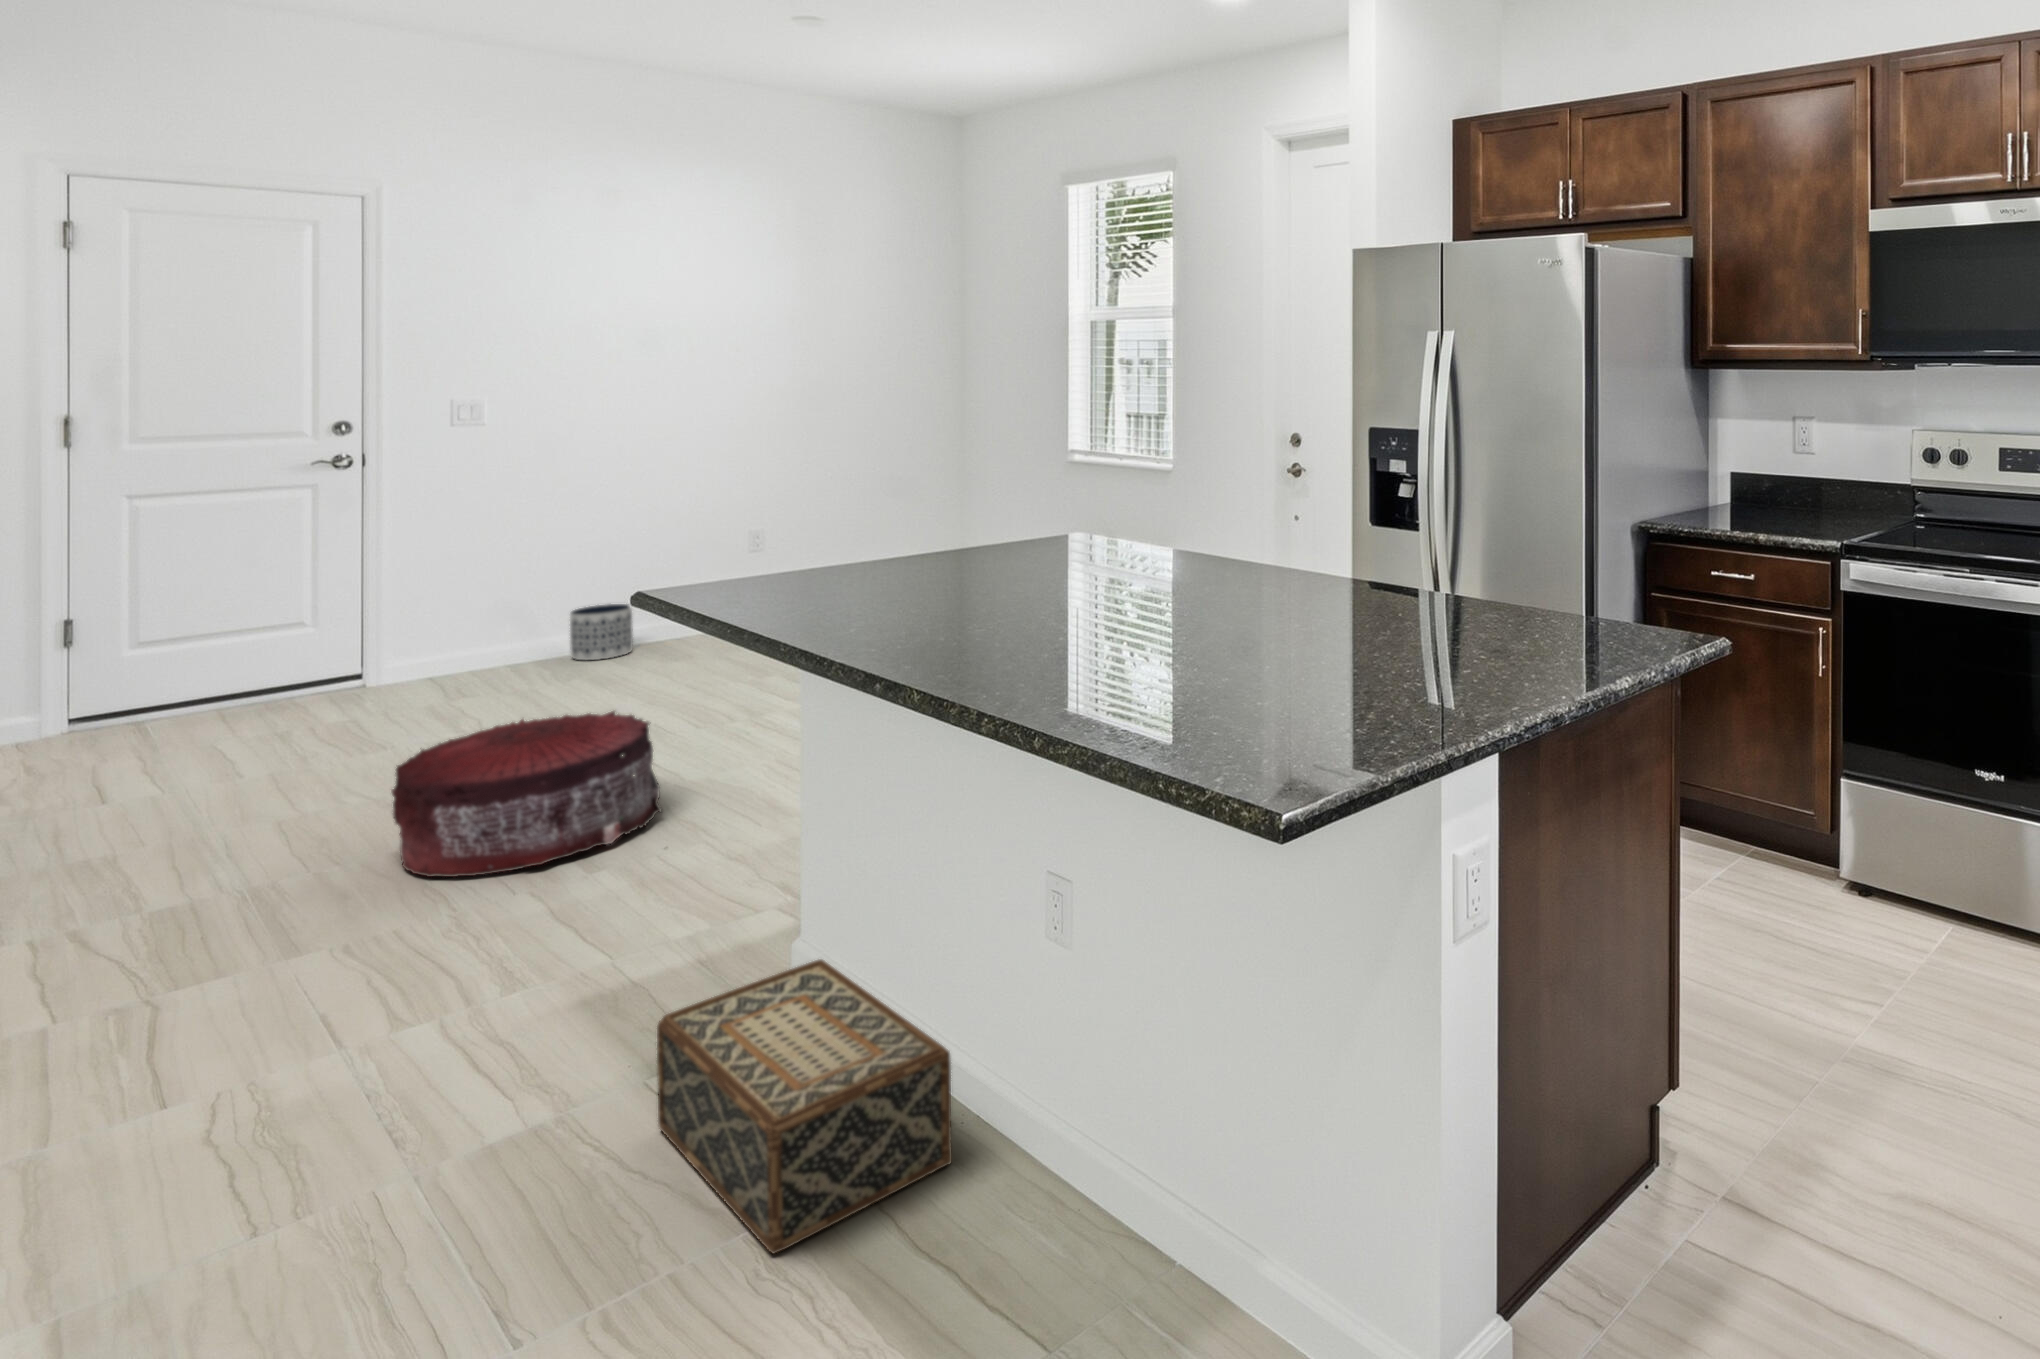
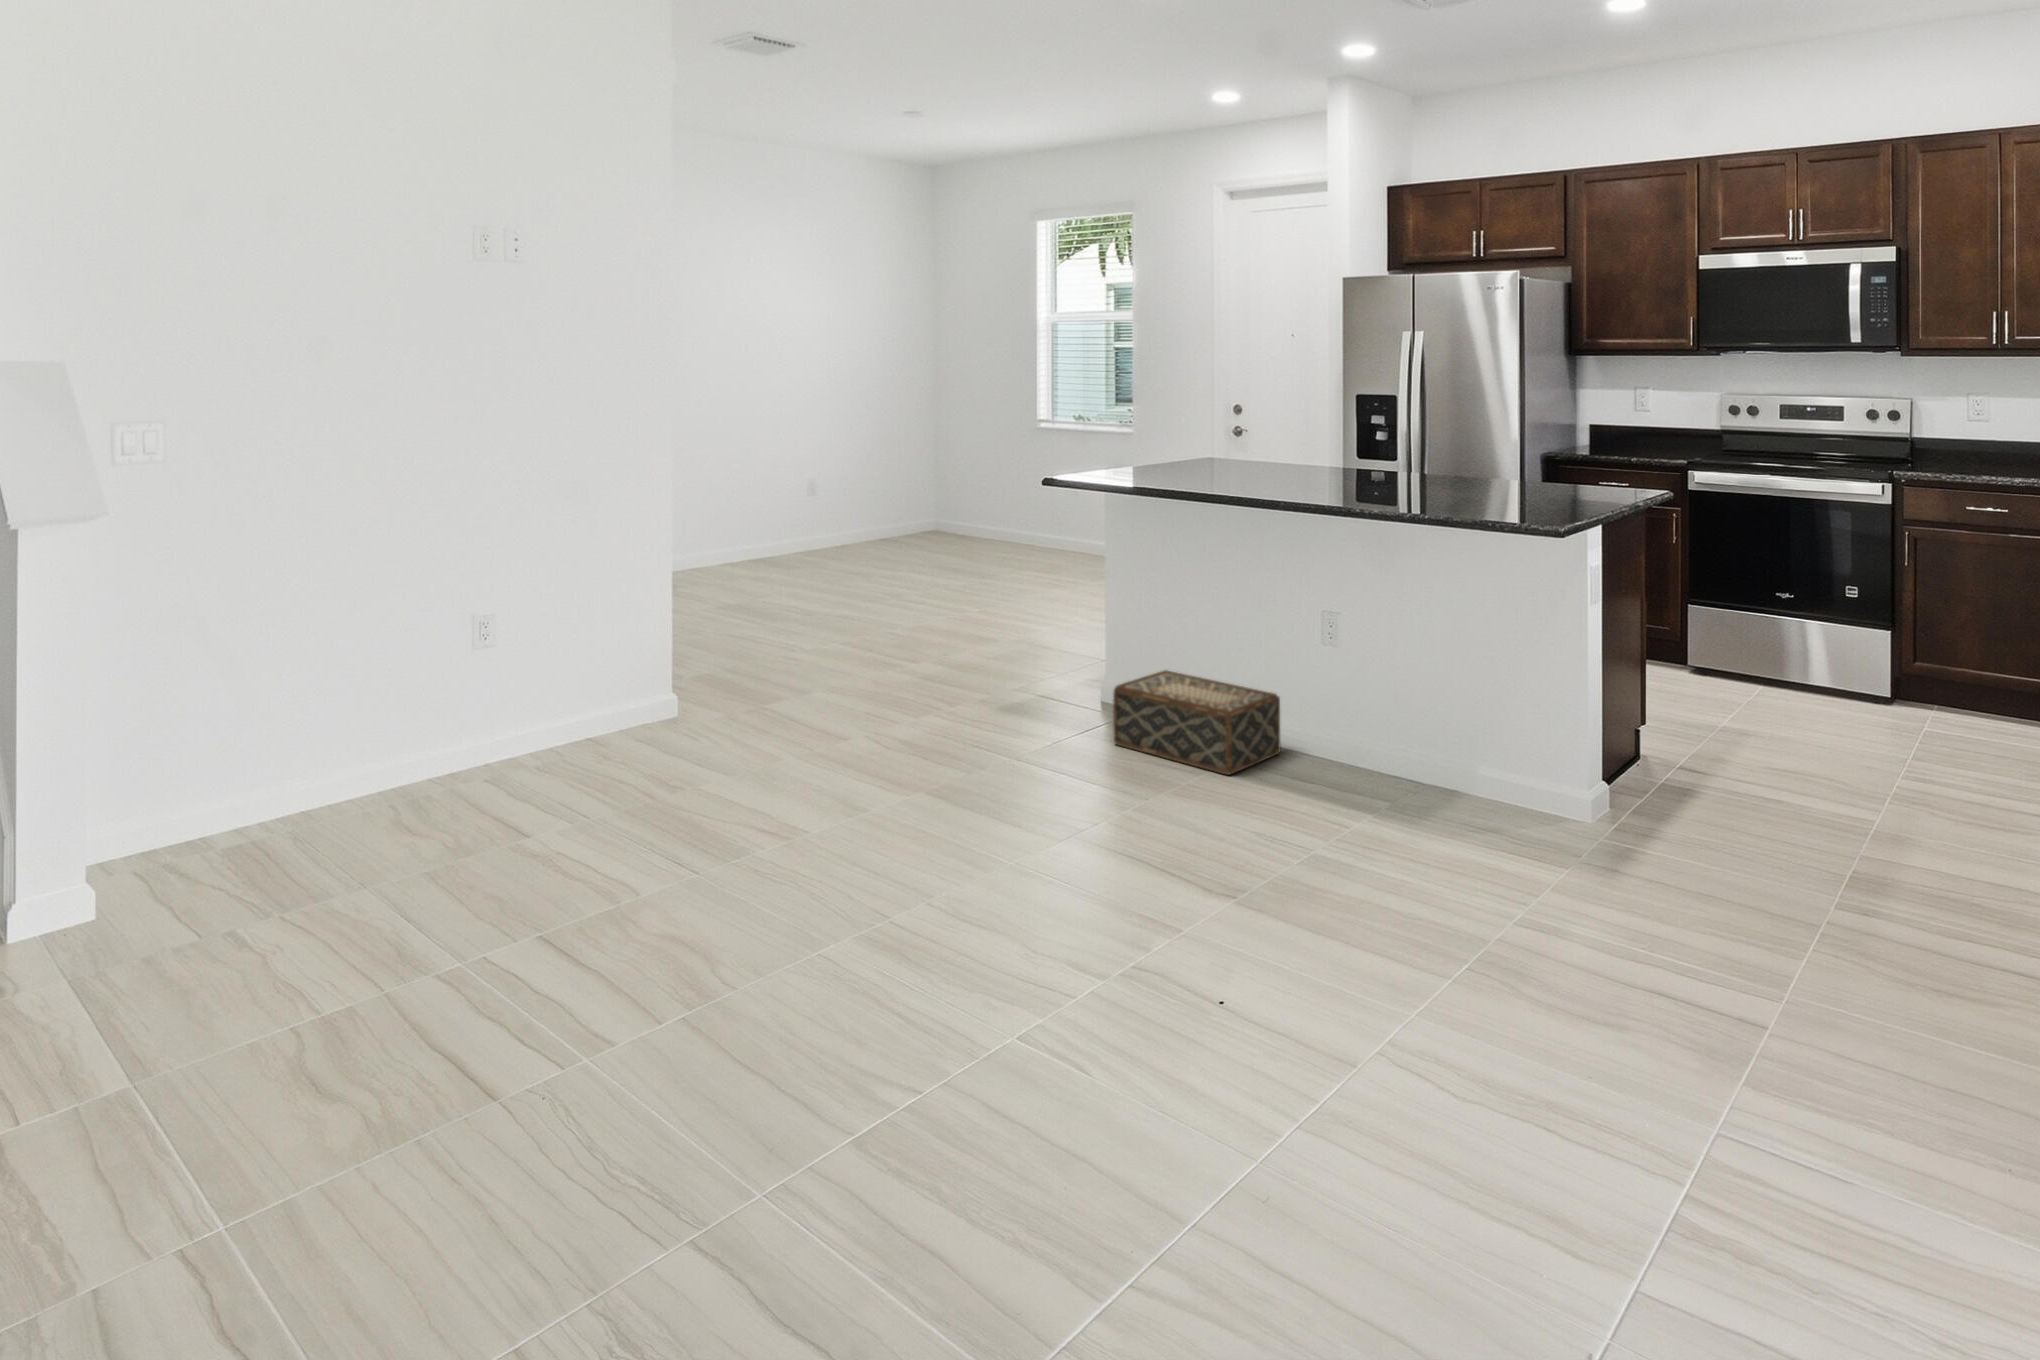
planter: present [570,604,633,660] -> none [712,531,751,570]
pouf: present [392,711,661,877] -> none [785,576,922,664]

